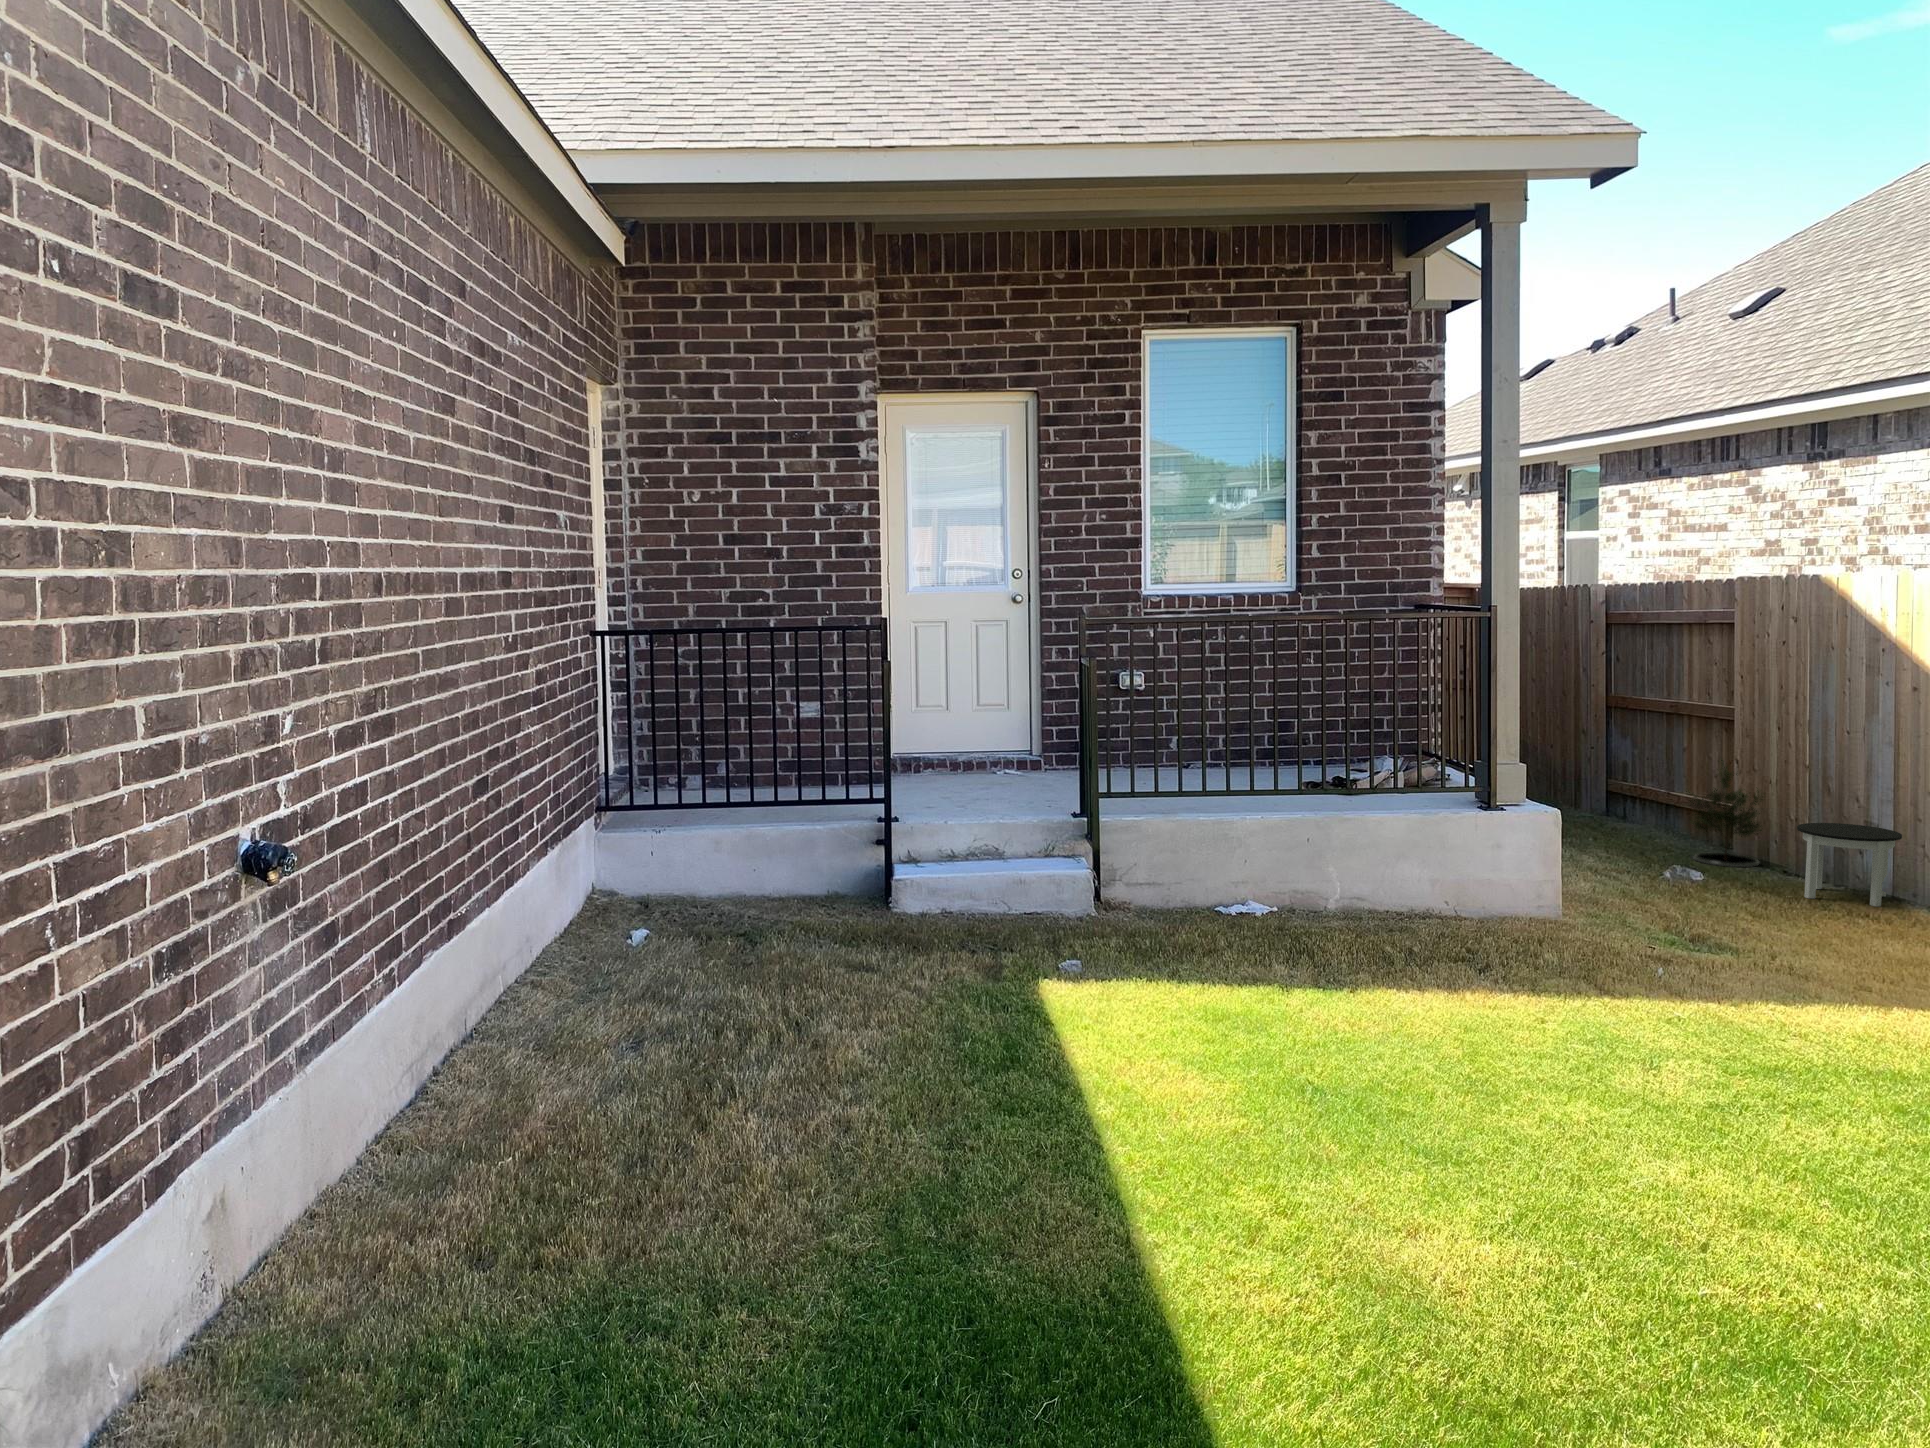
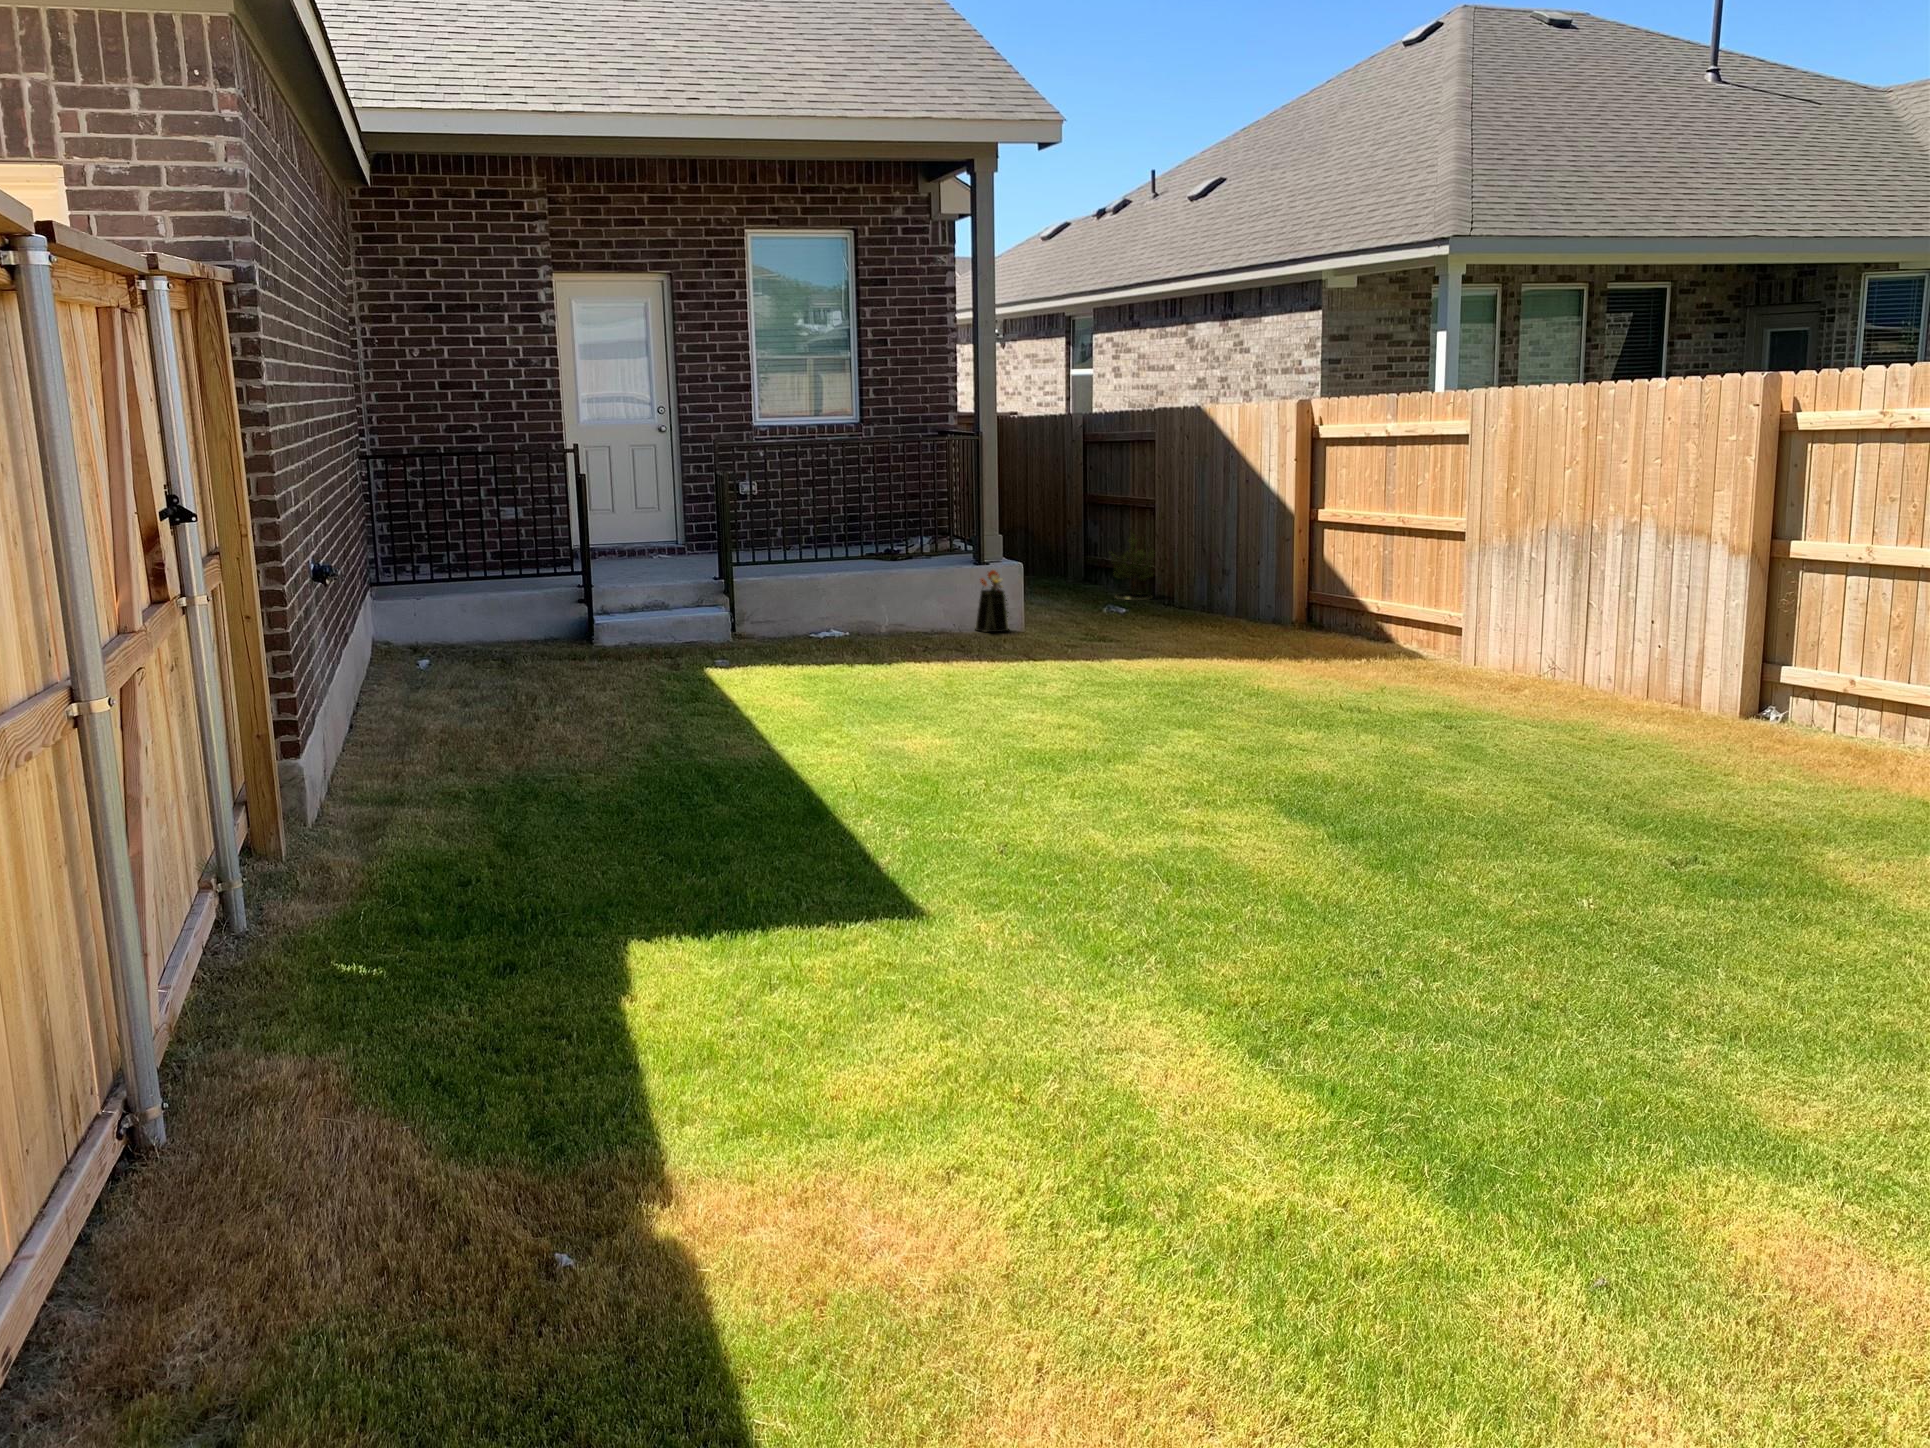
watering can: none [1483,821,1545,925] -> present [975,570,1009,632]
round table: present [1797,823,1902,907] -> none [1164,567,1220,615]

